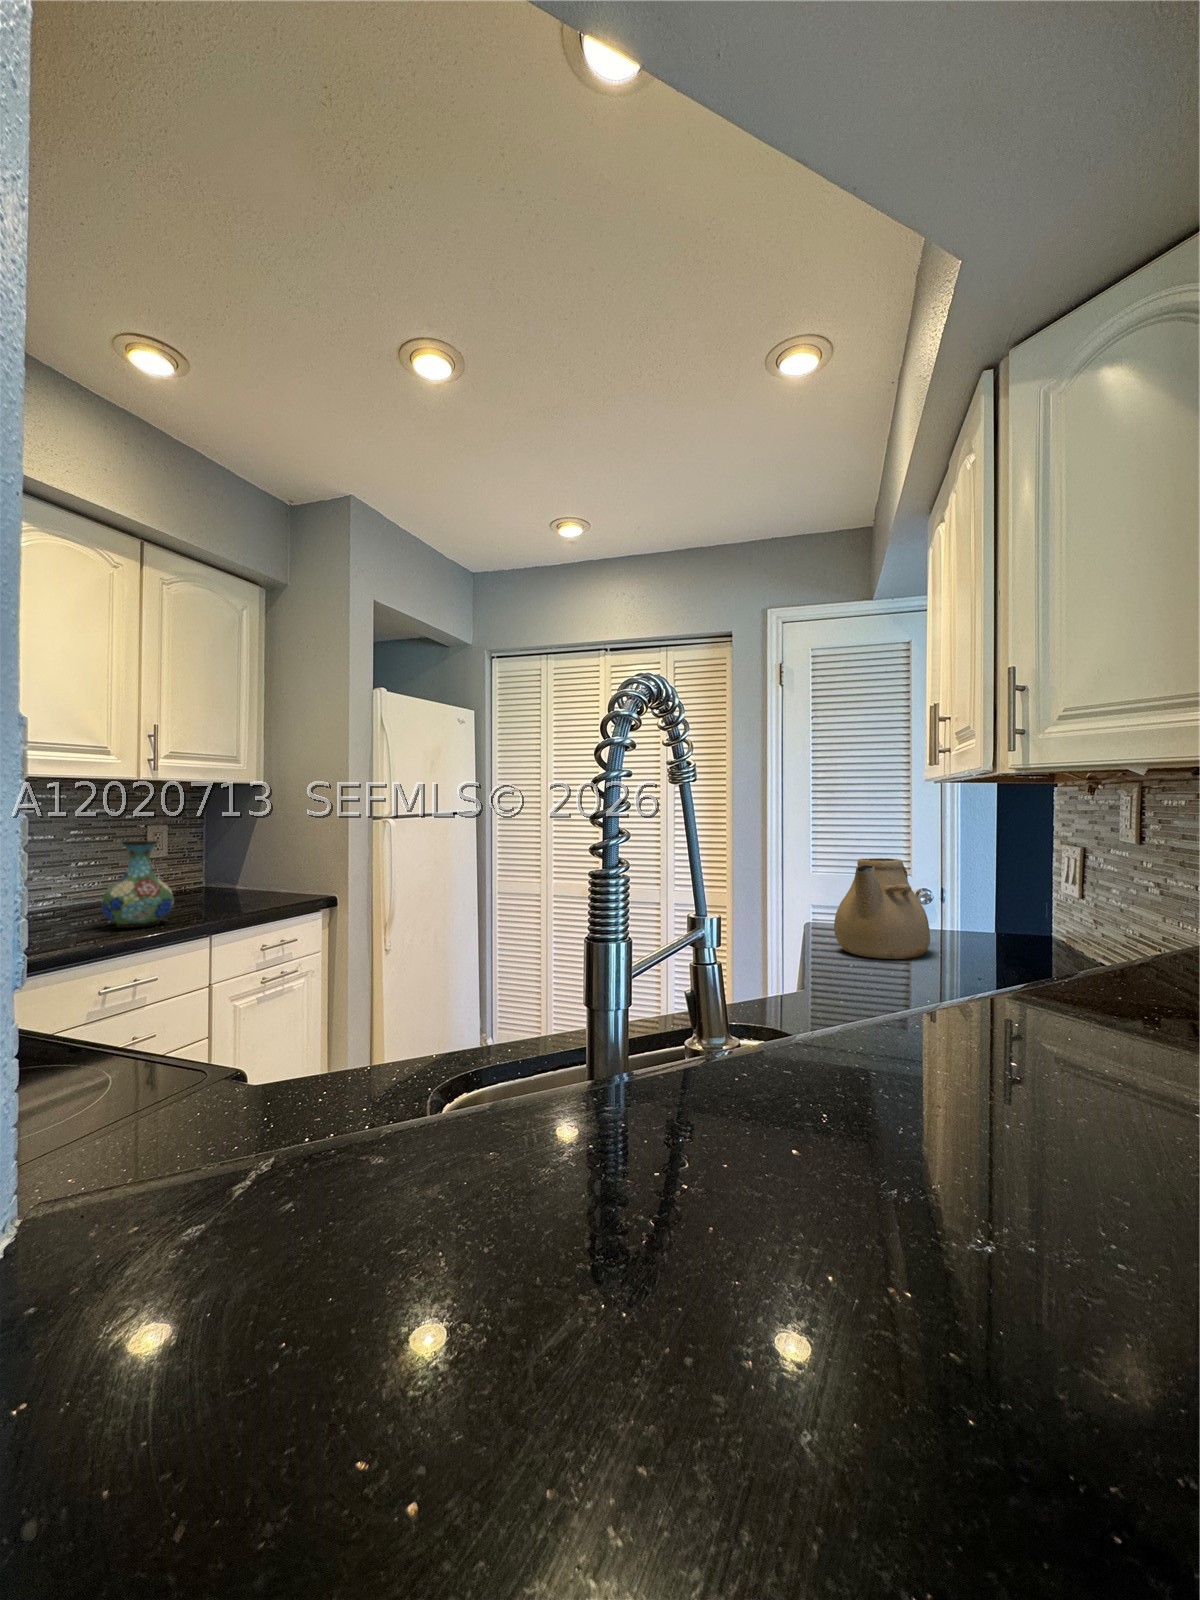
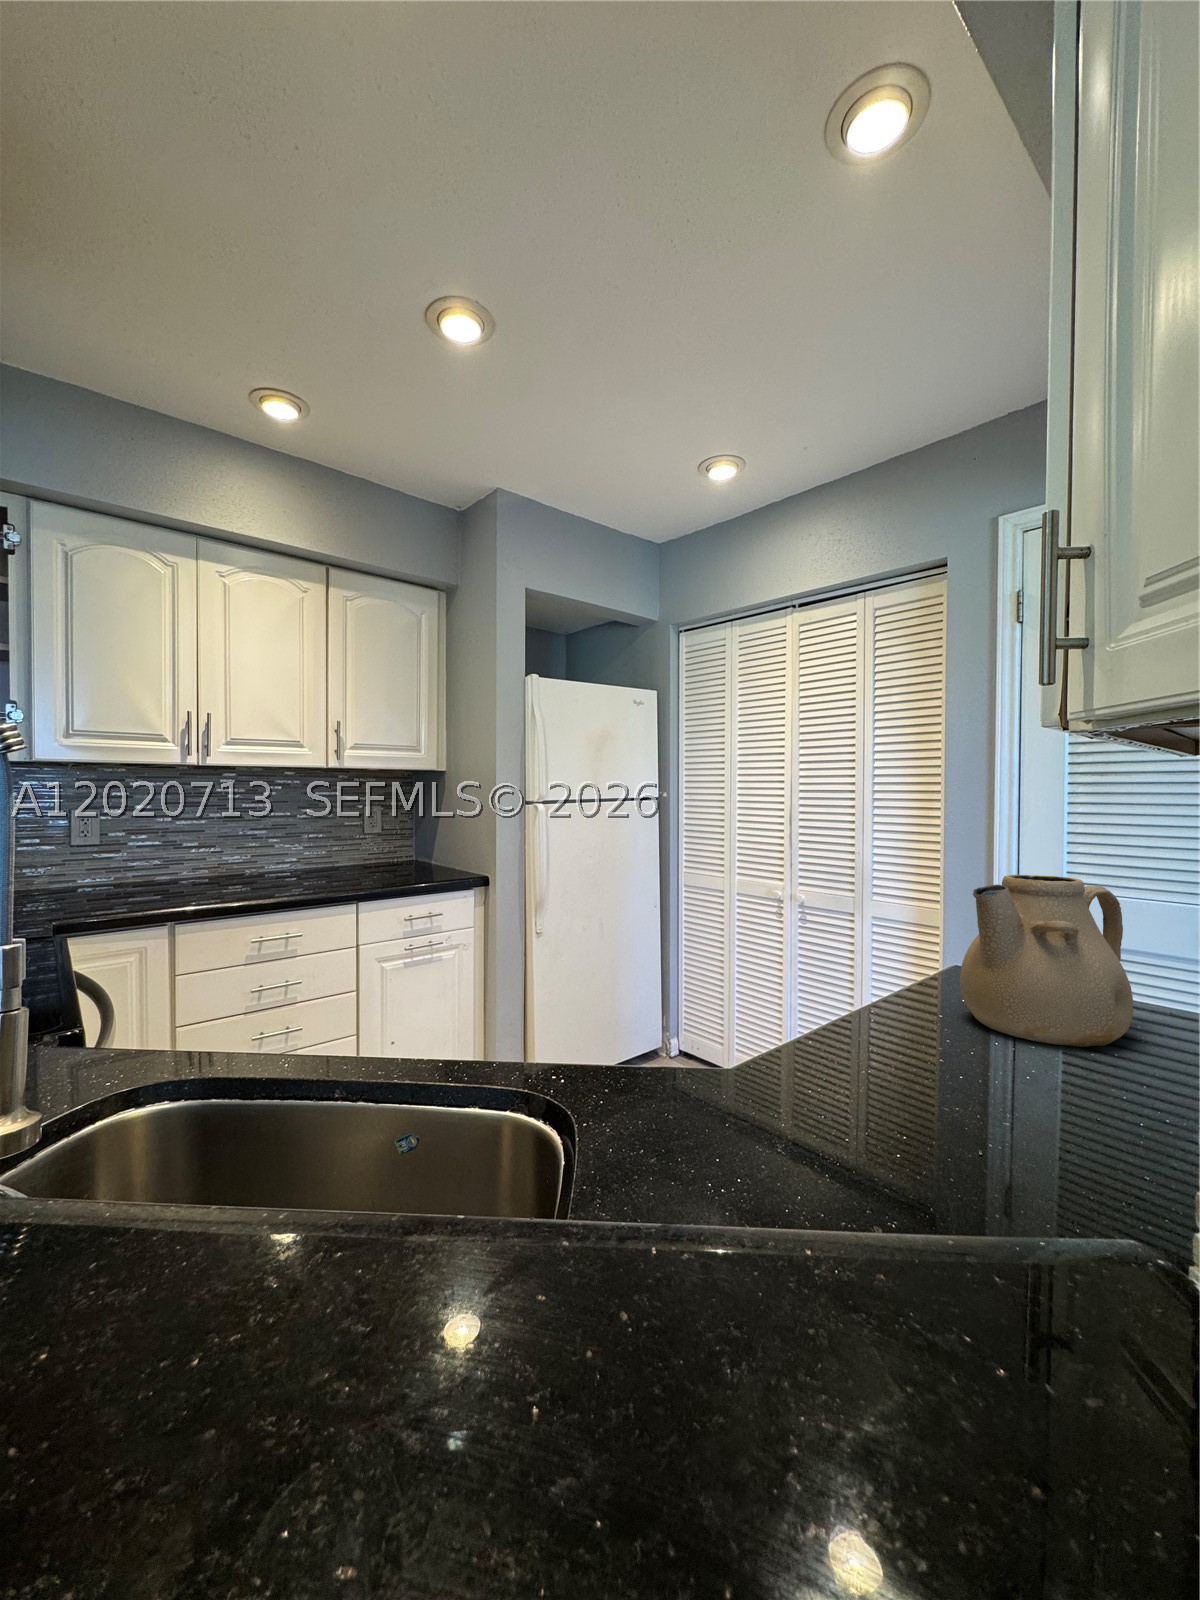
vase: present [101,841,174,928] -> none [288,818,342,890]

